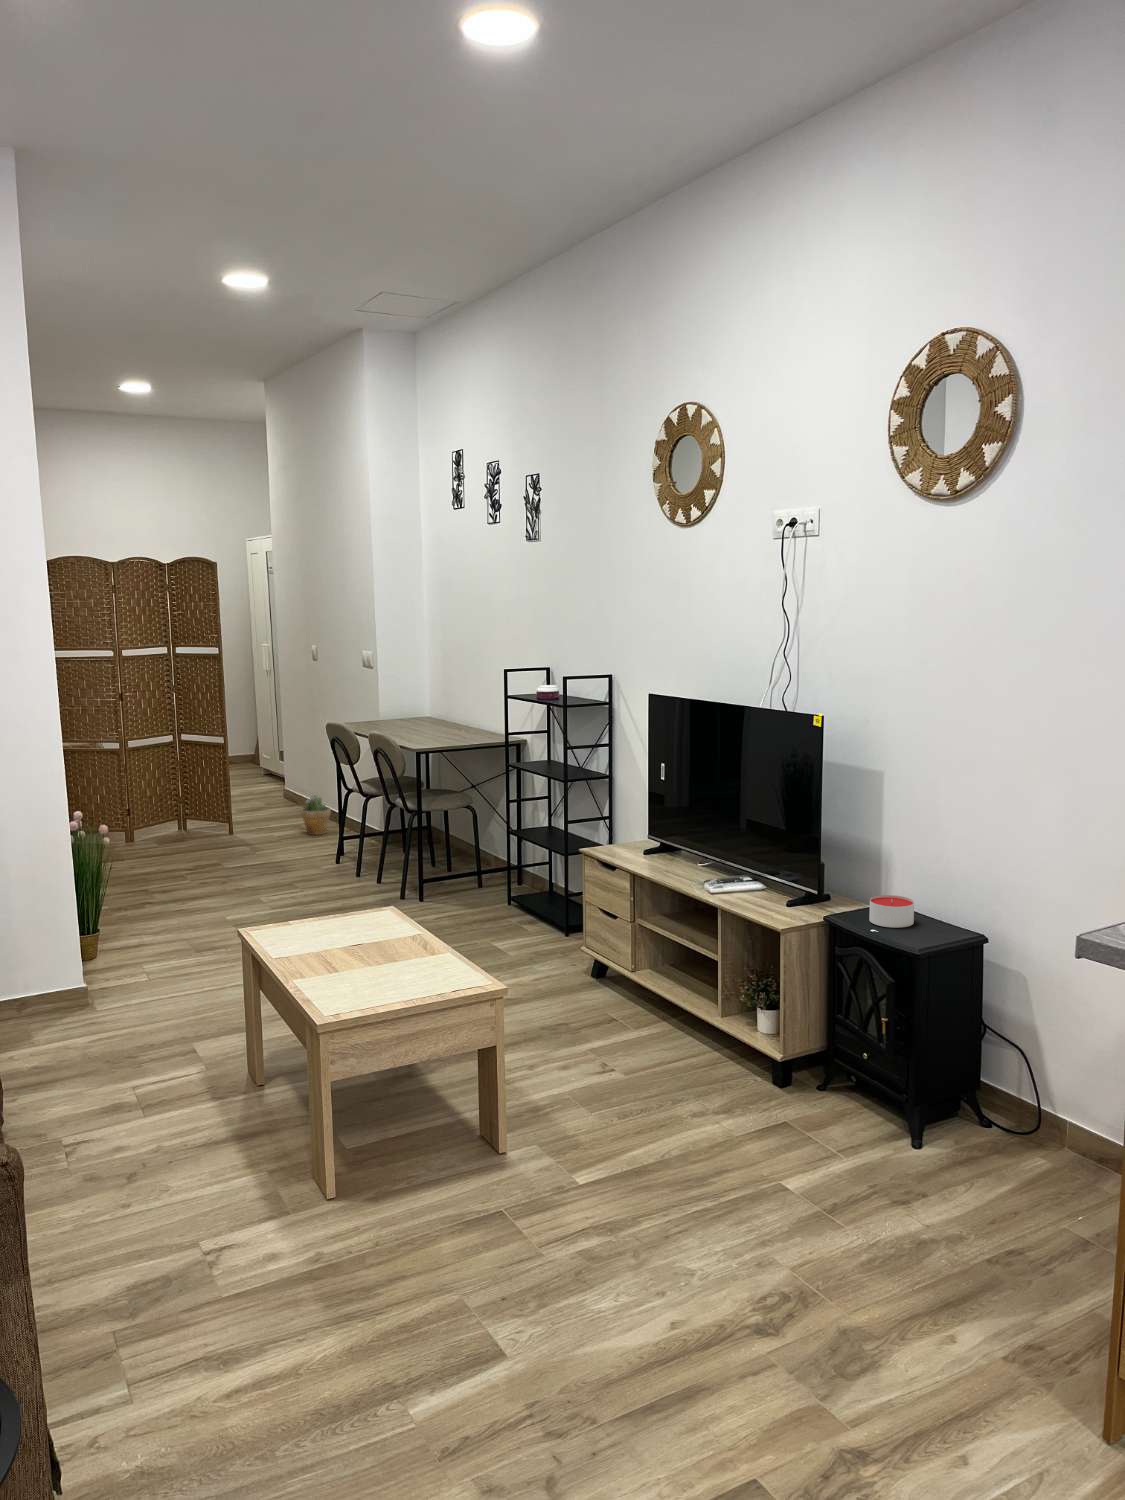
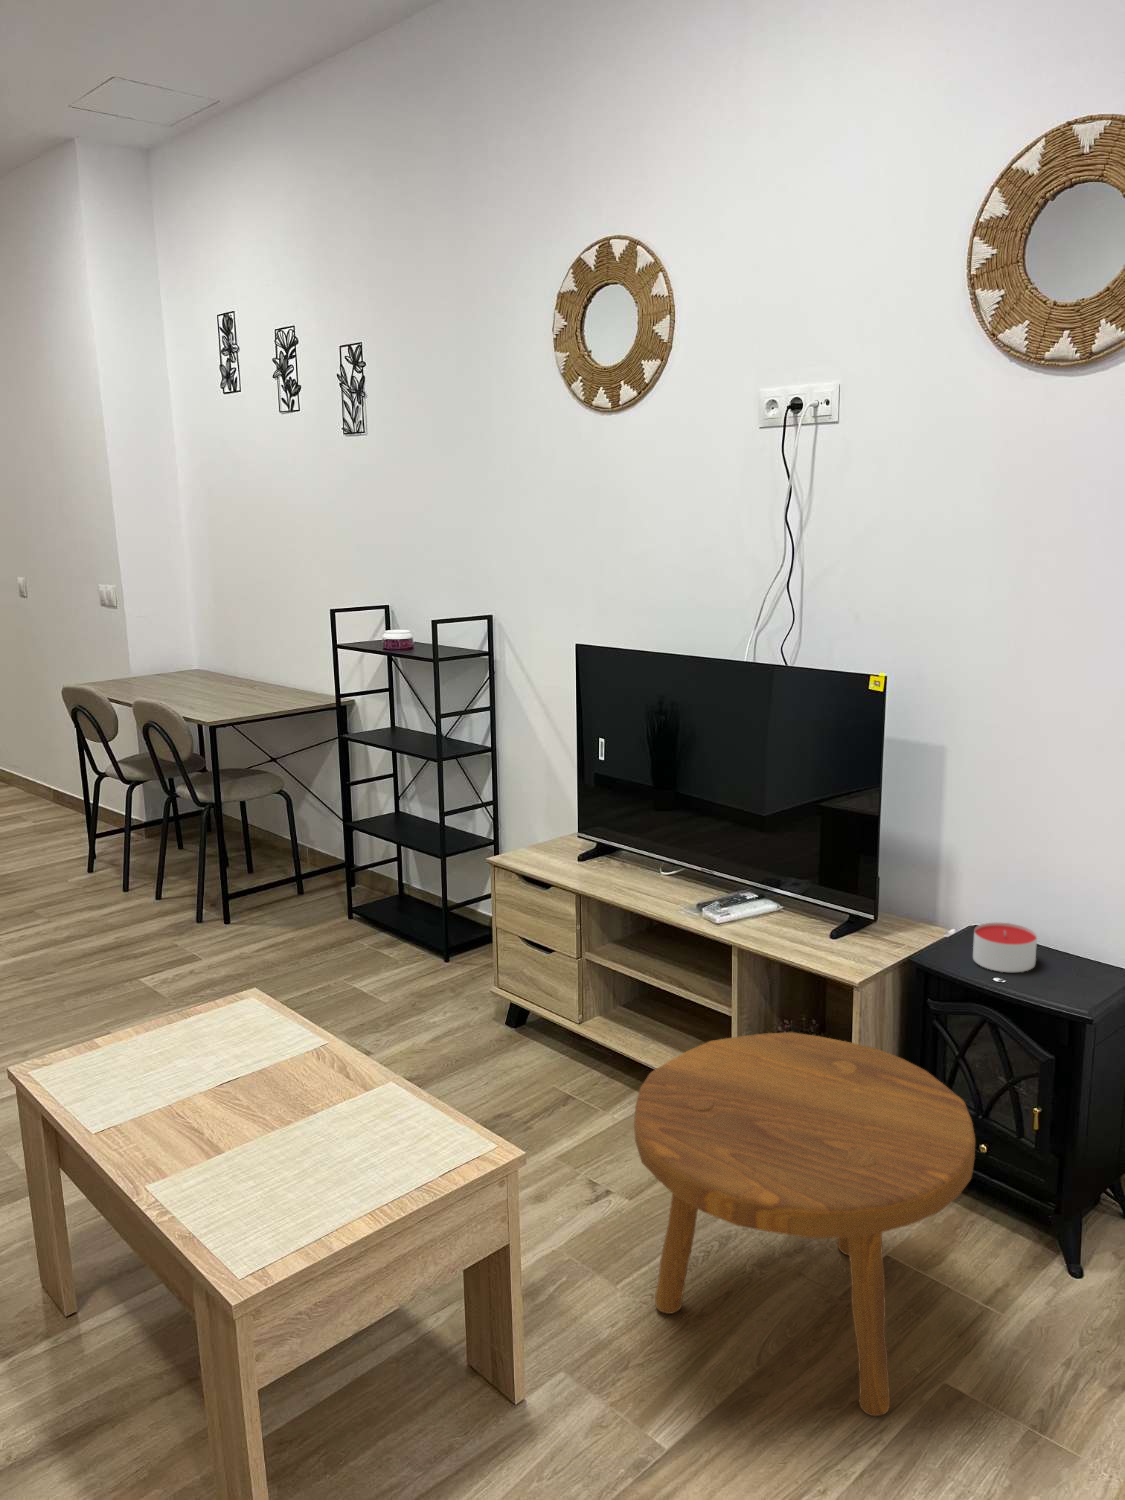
potted plant: present [301,794,331,835] -> none [26,778,68,832]
footstool: none [590,957,819,1192] -> present [634,1032,975,1416]

